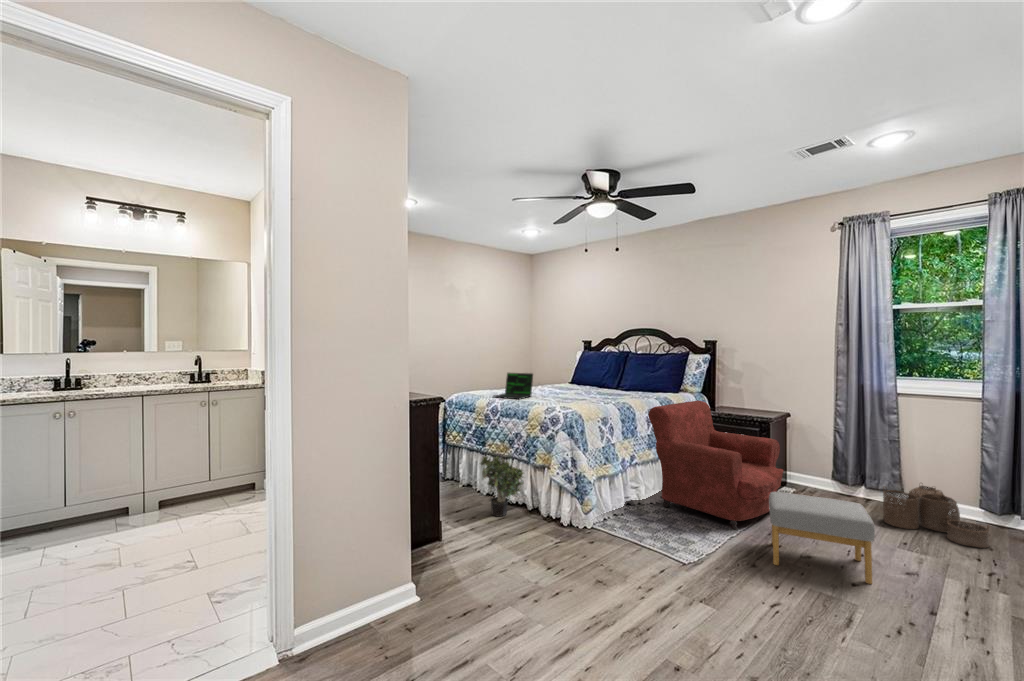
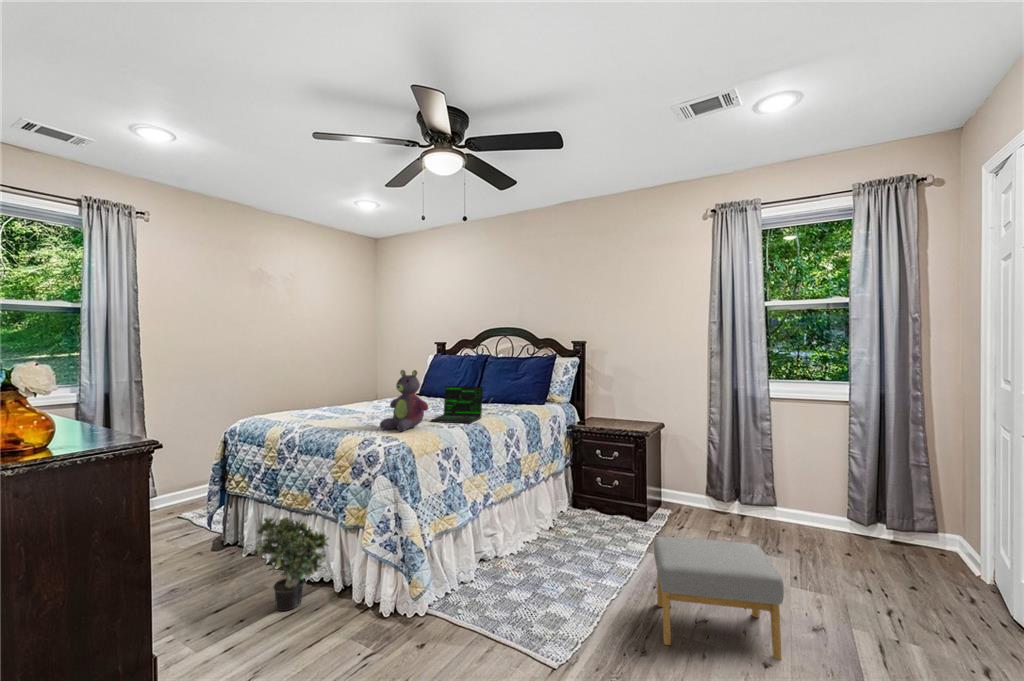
stuffed bear: none [554,361,589,404] -> present [380,370,428,431]
laptop: present [493,373,533,399] -> present [431,386,483,423]
armchair: present [648,401,783,530] -> none [507,414,662,585]
woven basket: present [883,486,989,548] -> none [763,496,871,573]

